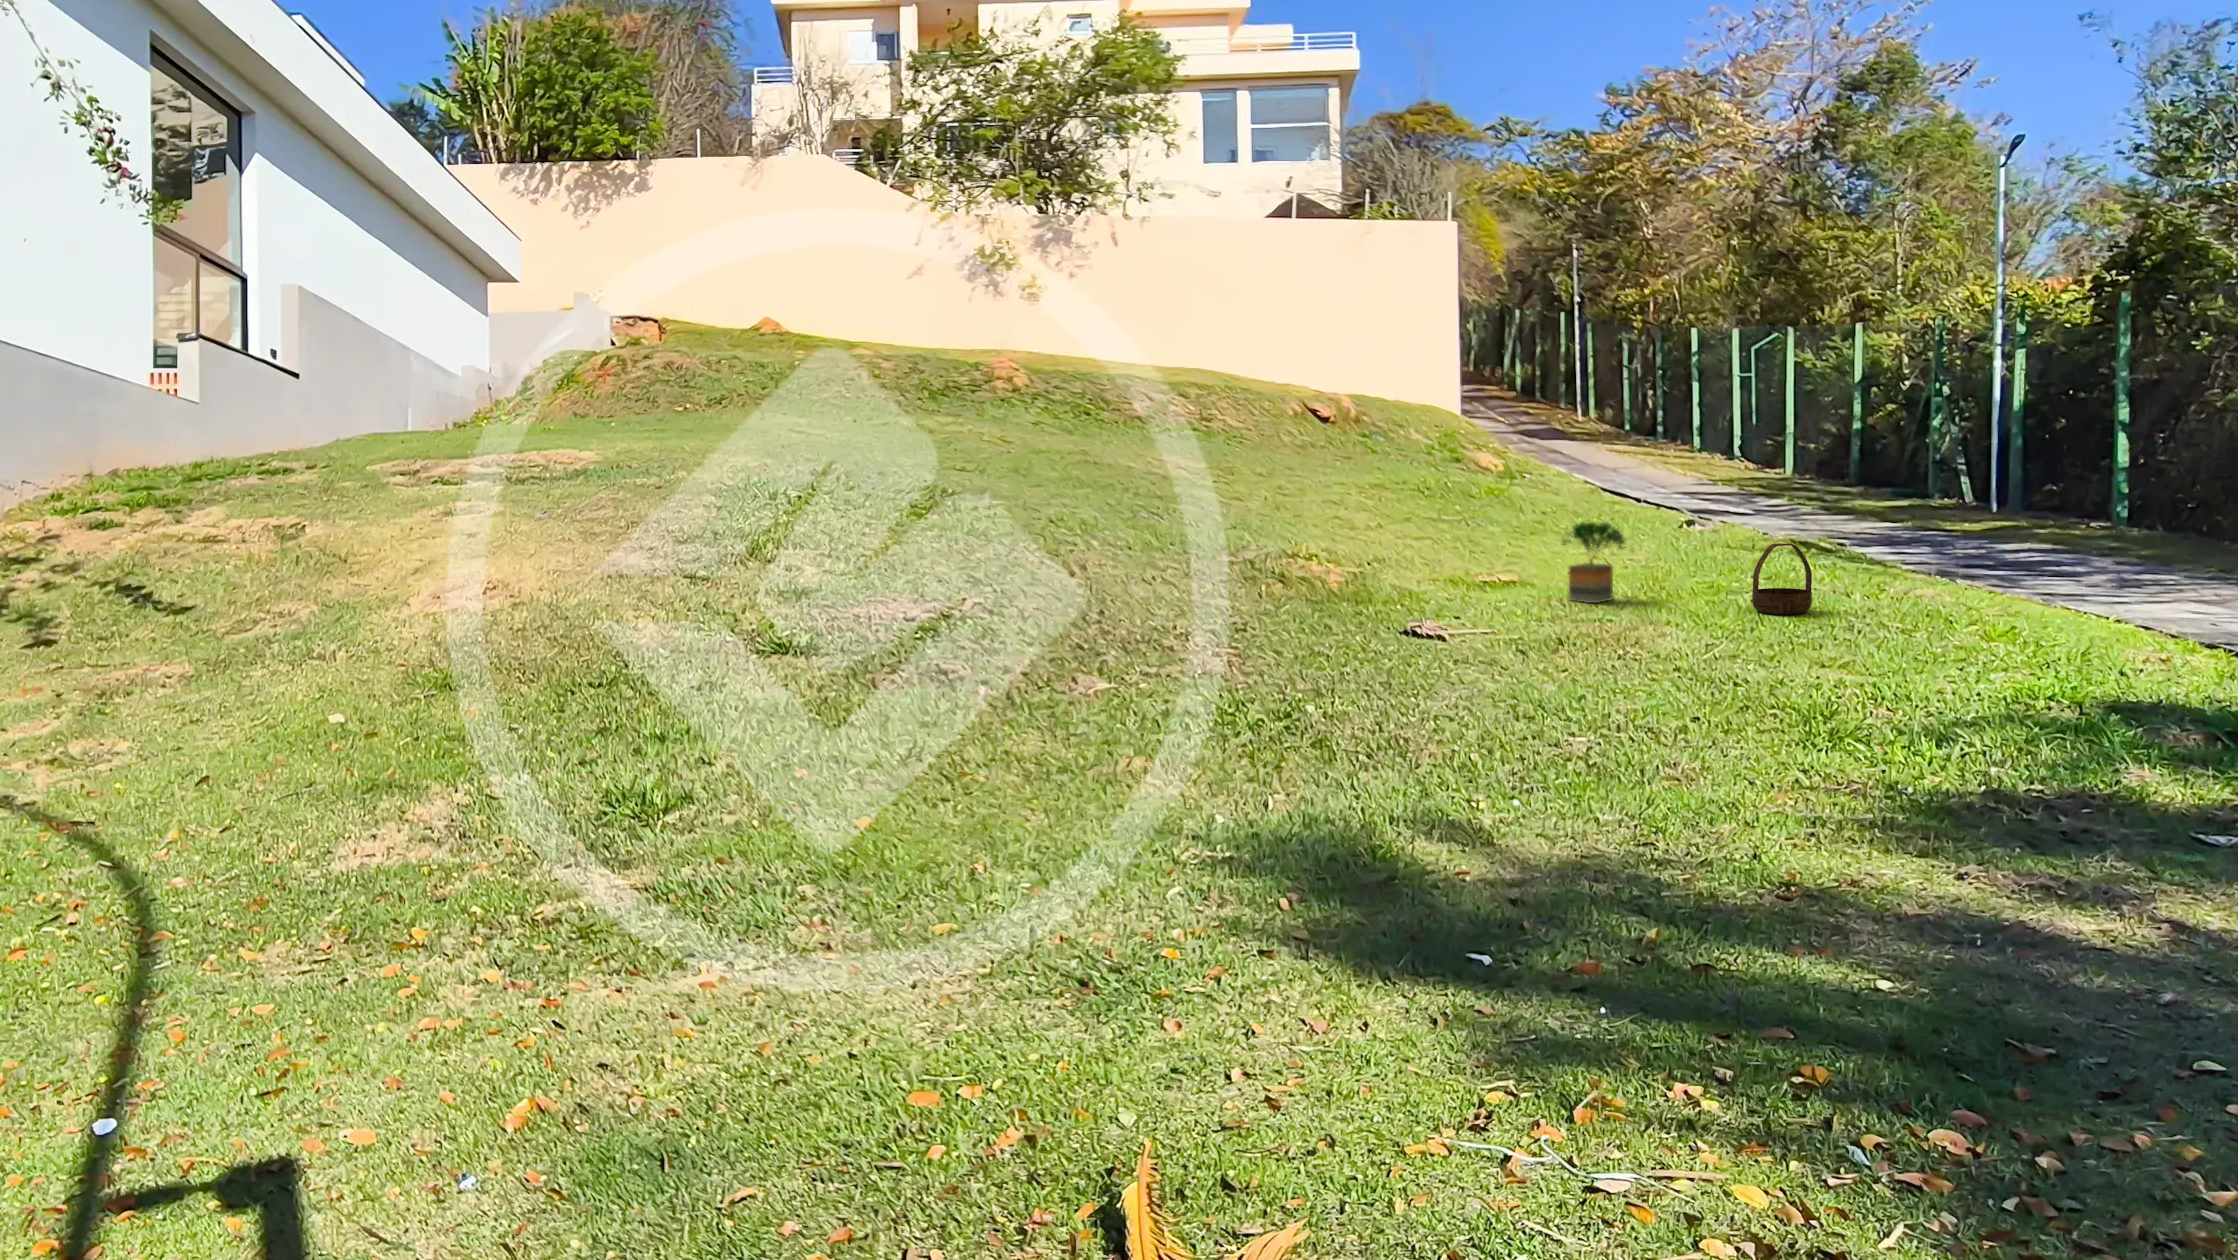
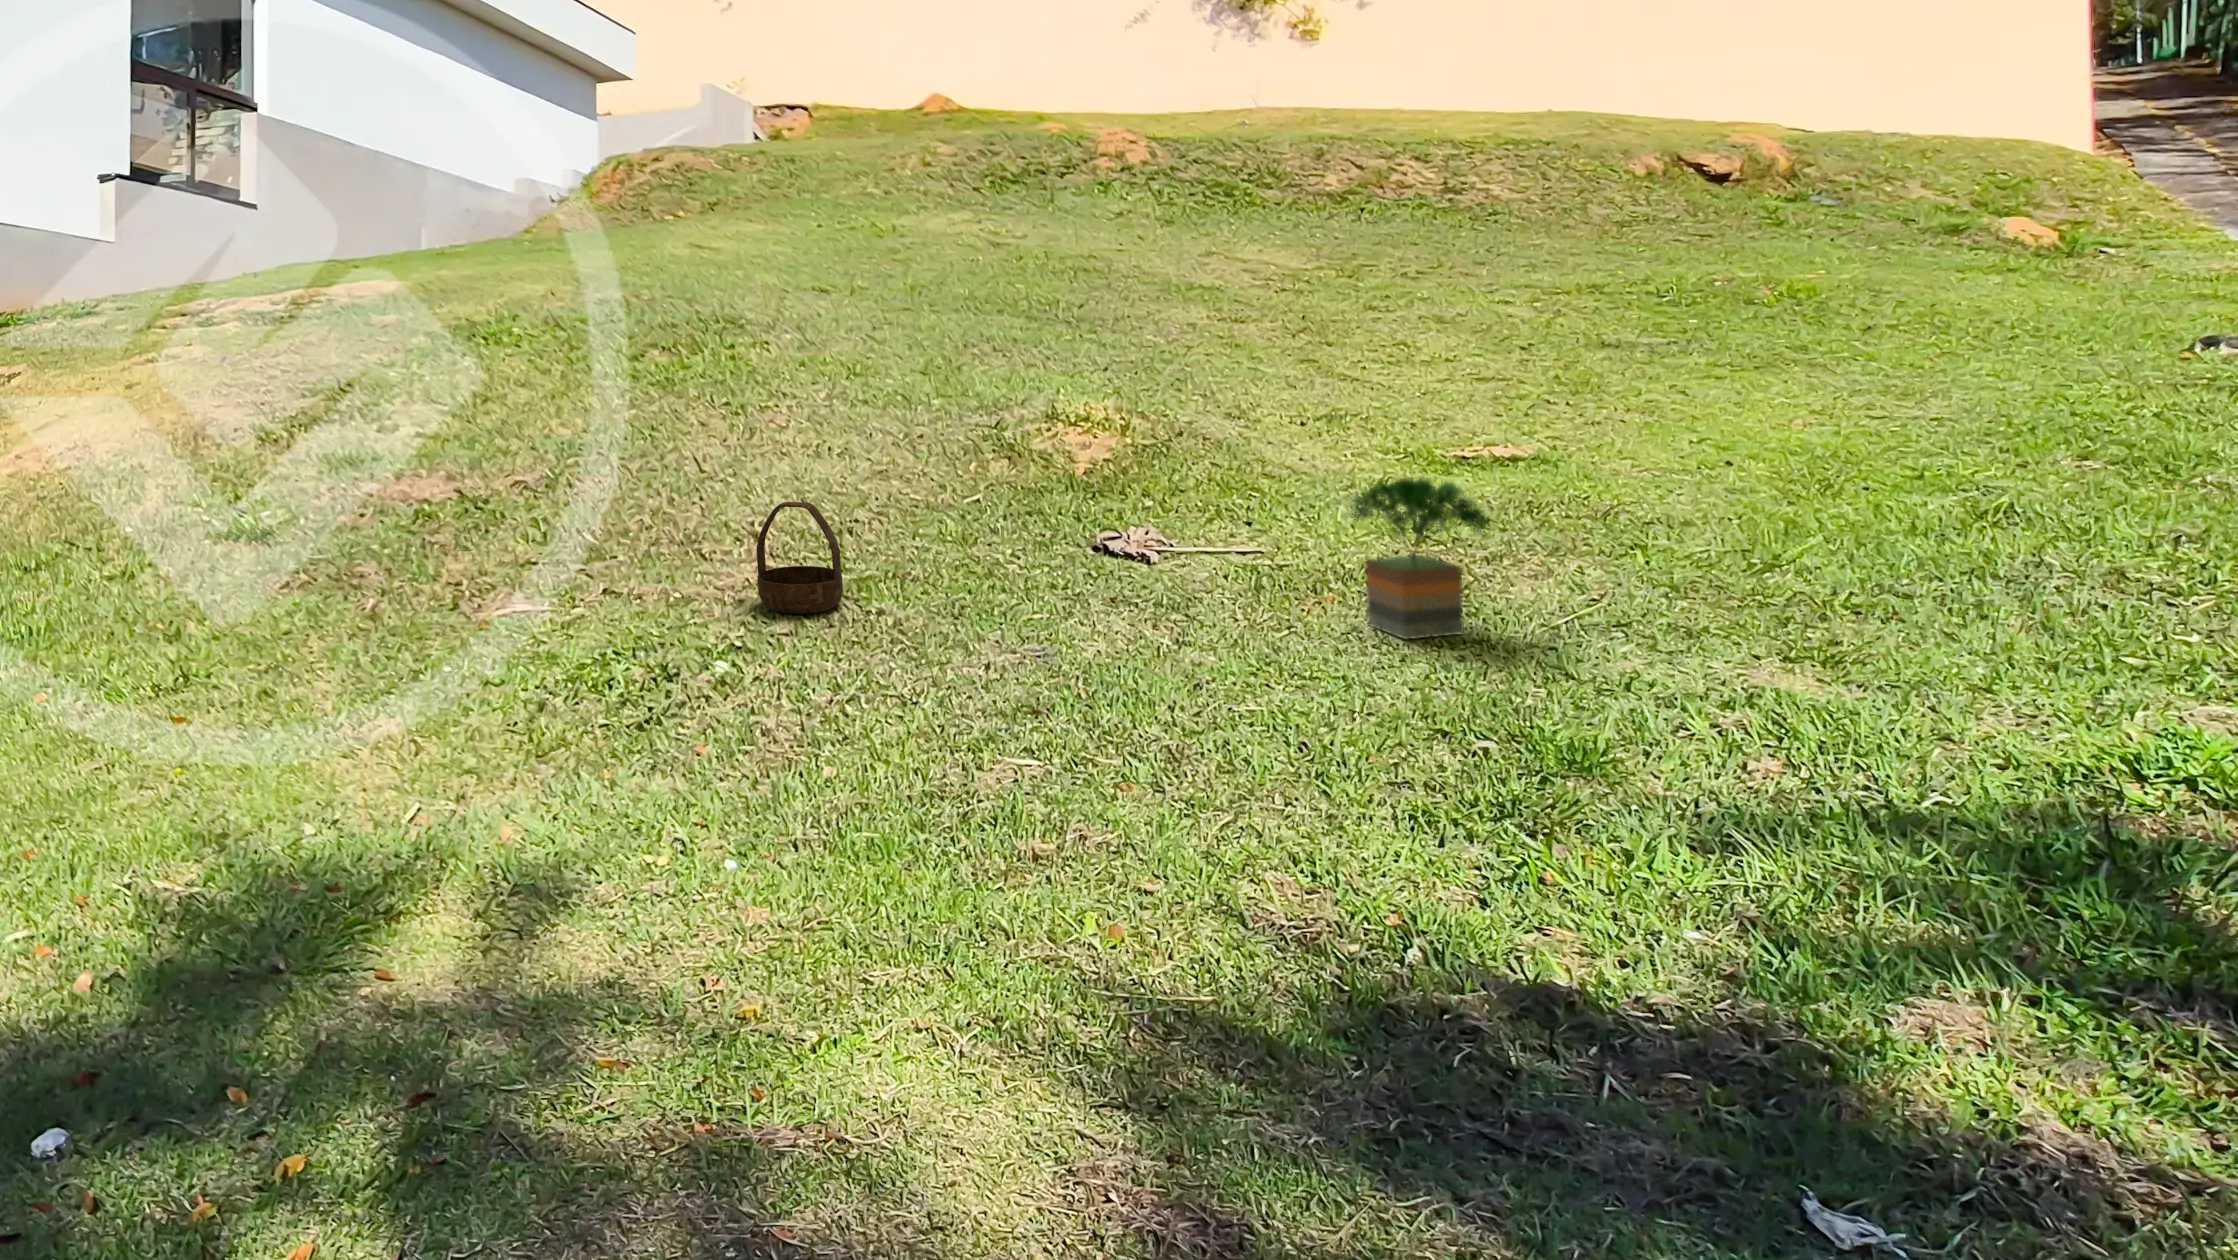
basket: present [1752,543,1812,614] -> present [756,502,843,614]

